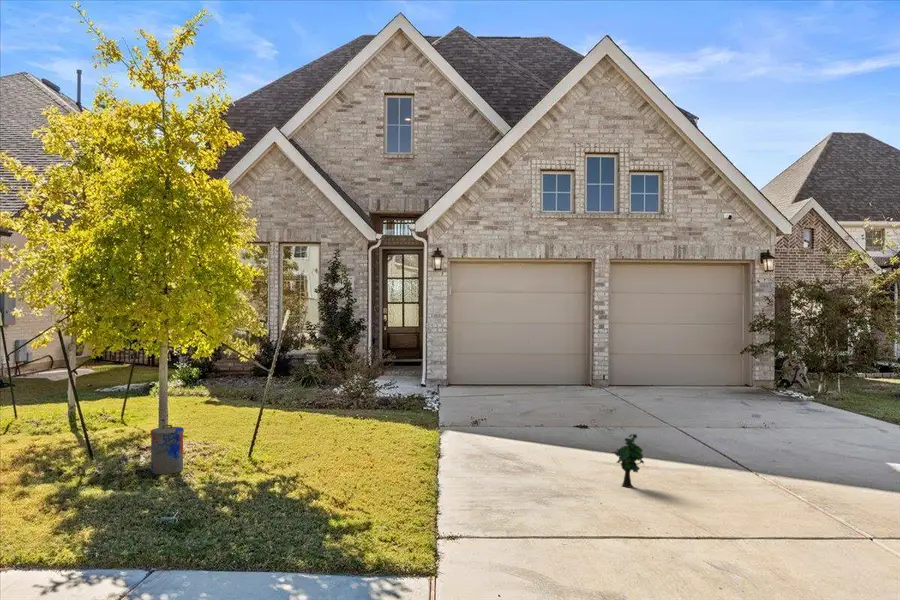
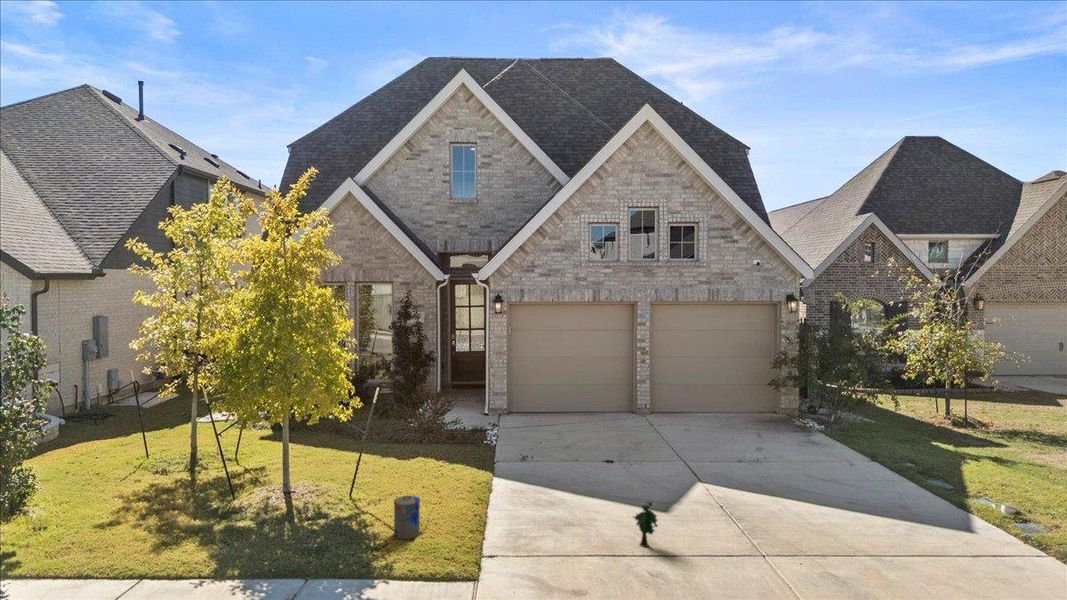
trash can: present [151,425,184,474] -> present [394,495,420,539]

